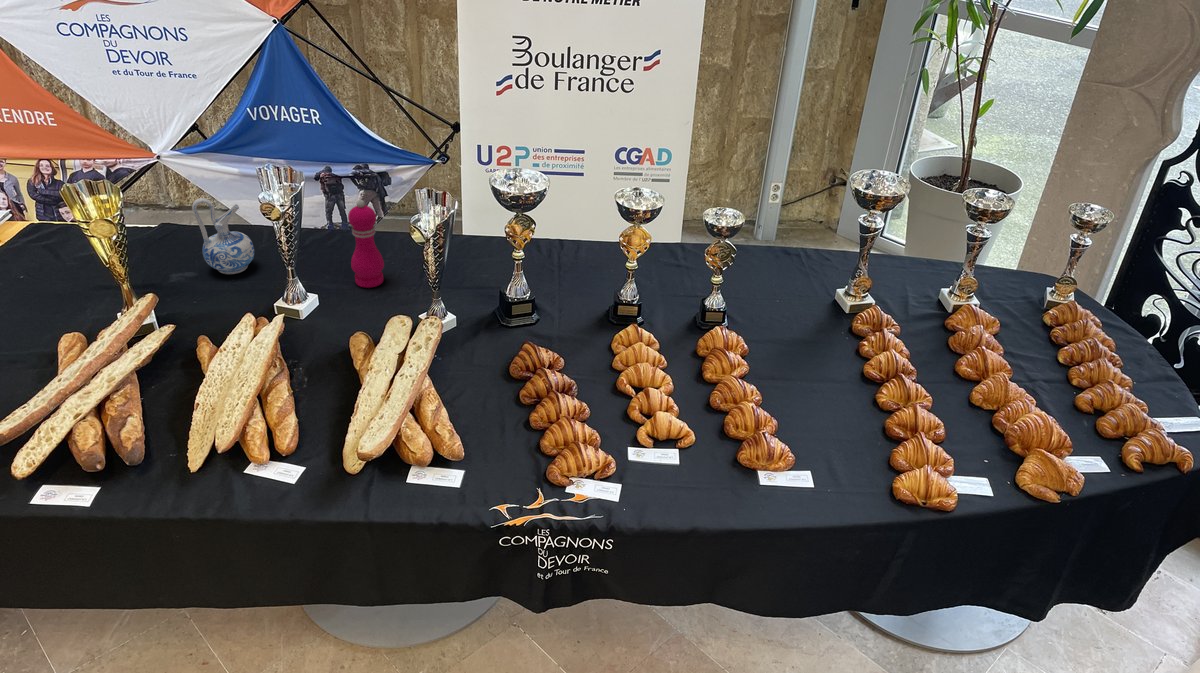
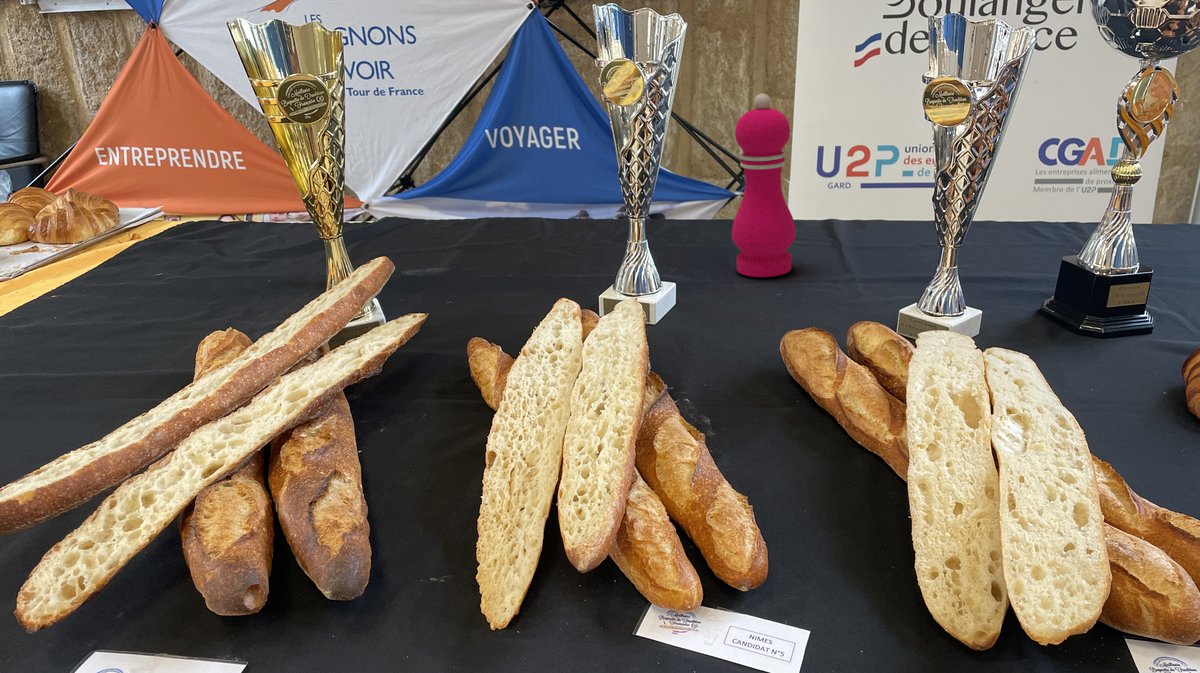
ceramic pitcher: present [192,198,254,274] -> none [447,124,545,271]

